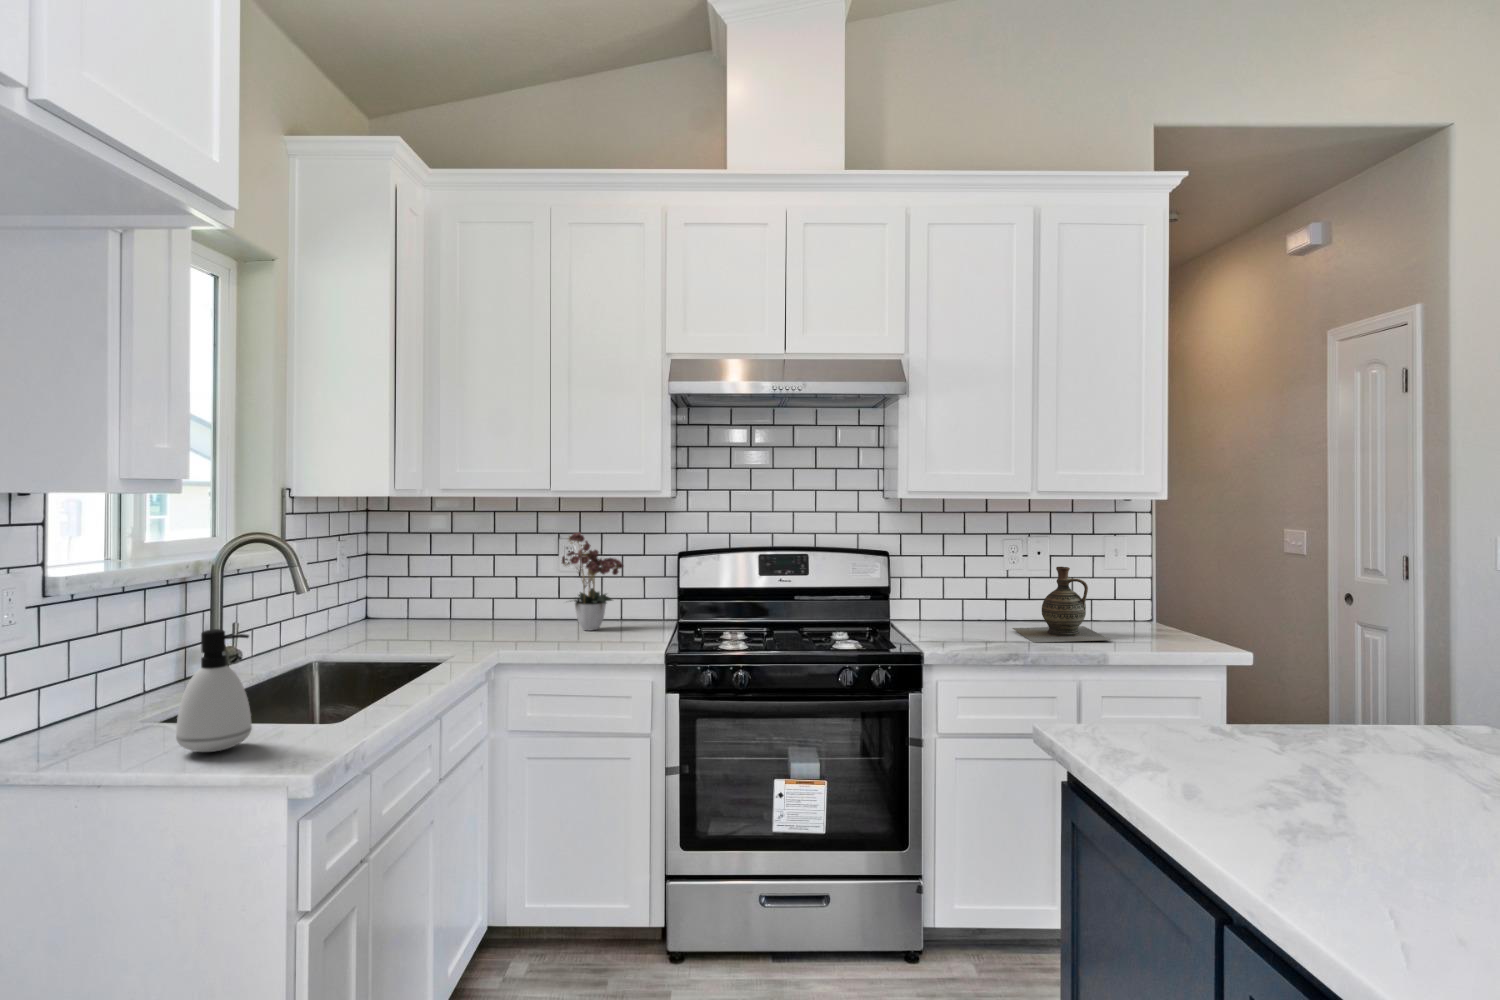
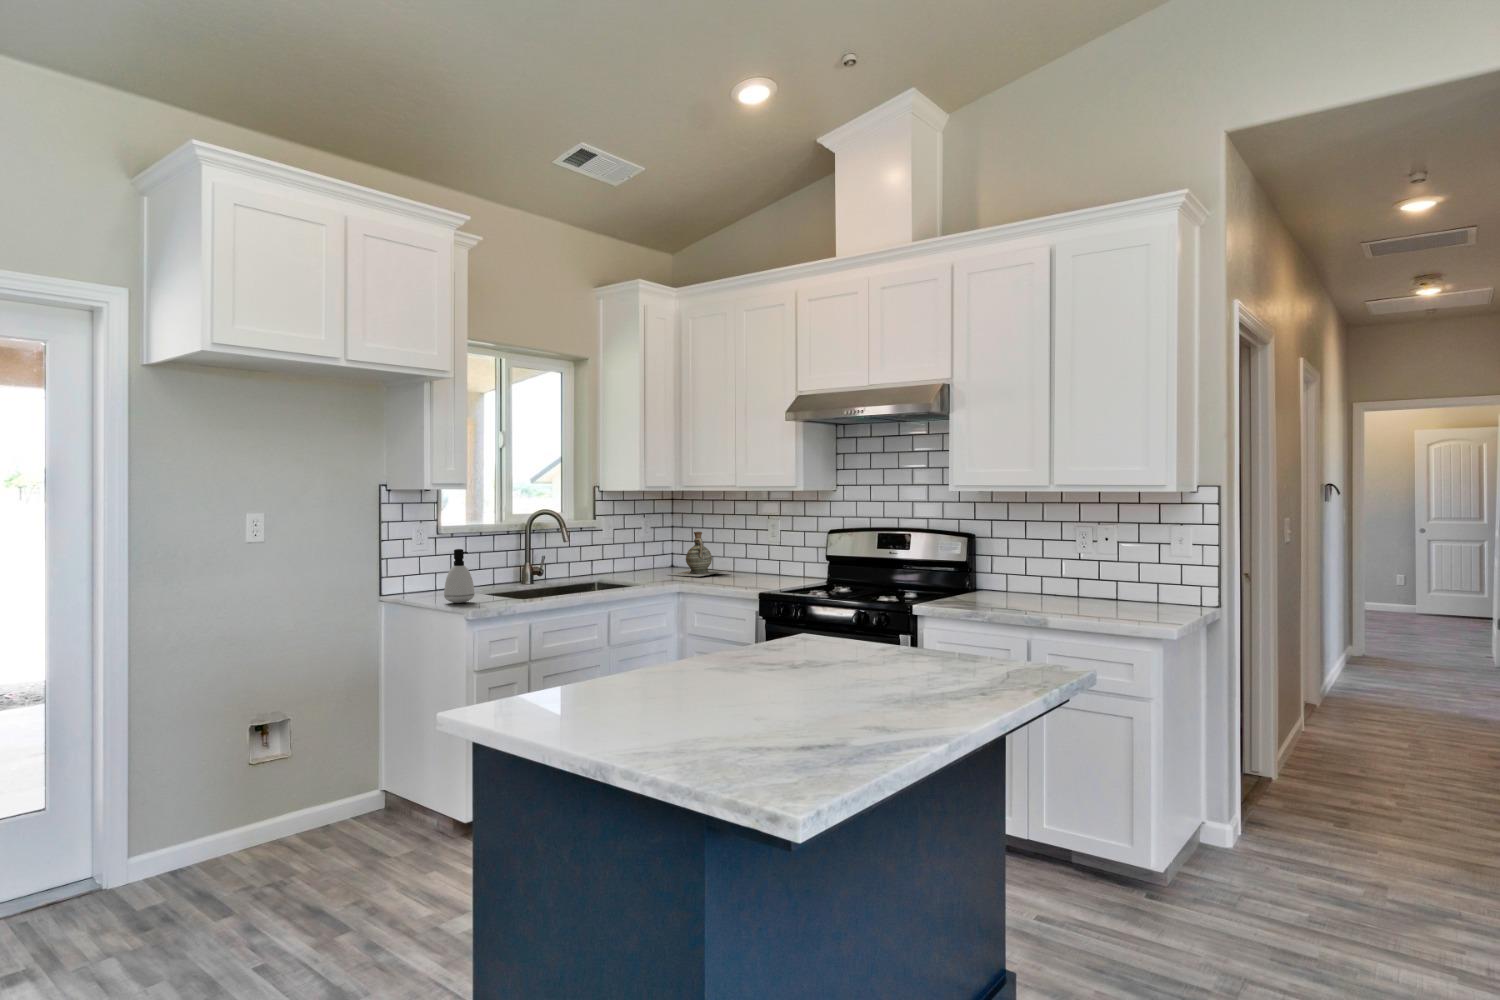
flower arrangement: present [562,533,623,630] -> none [743,511,790,581]
ceramic jug: present [1012,567,1111,642] -> present [668,532,726,576]

